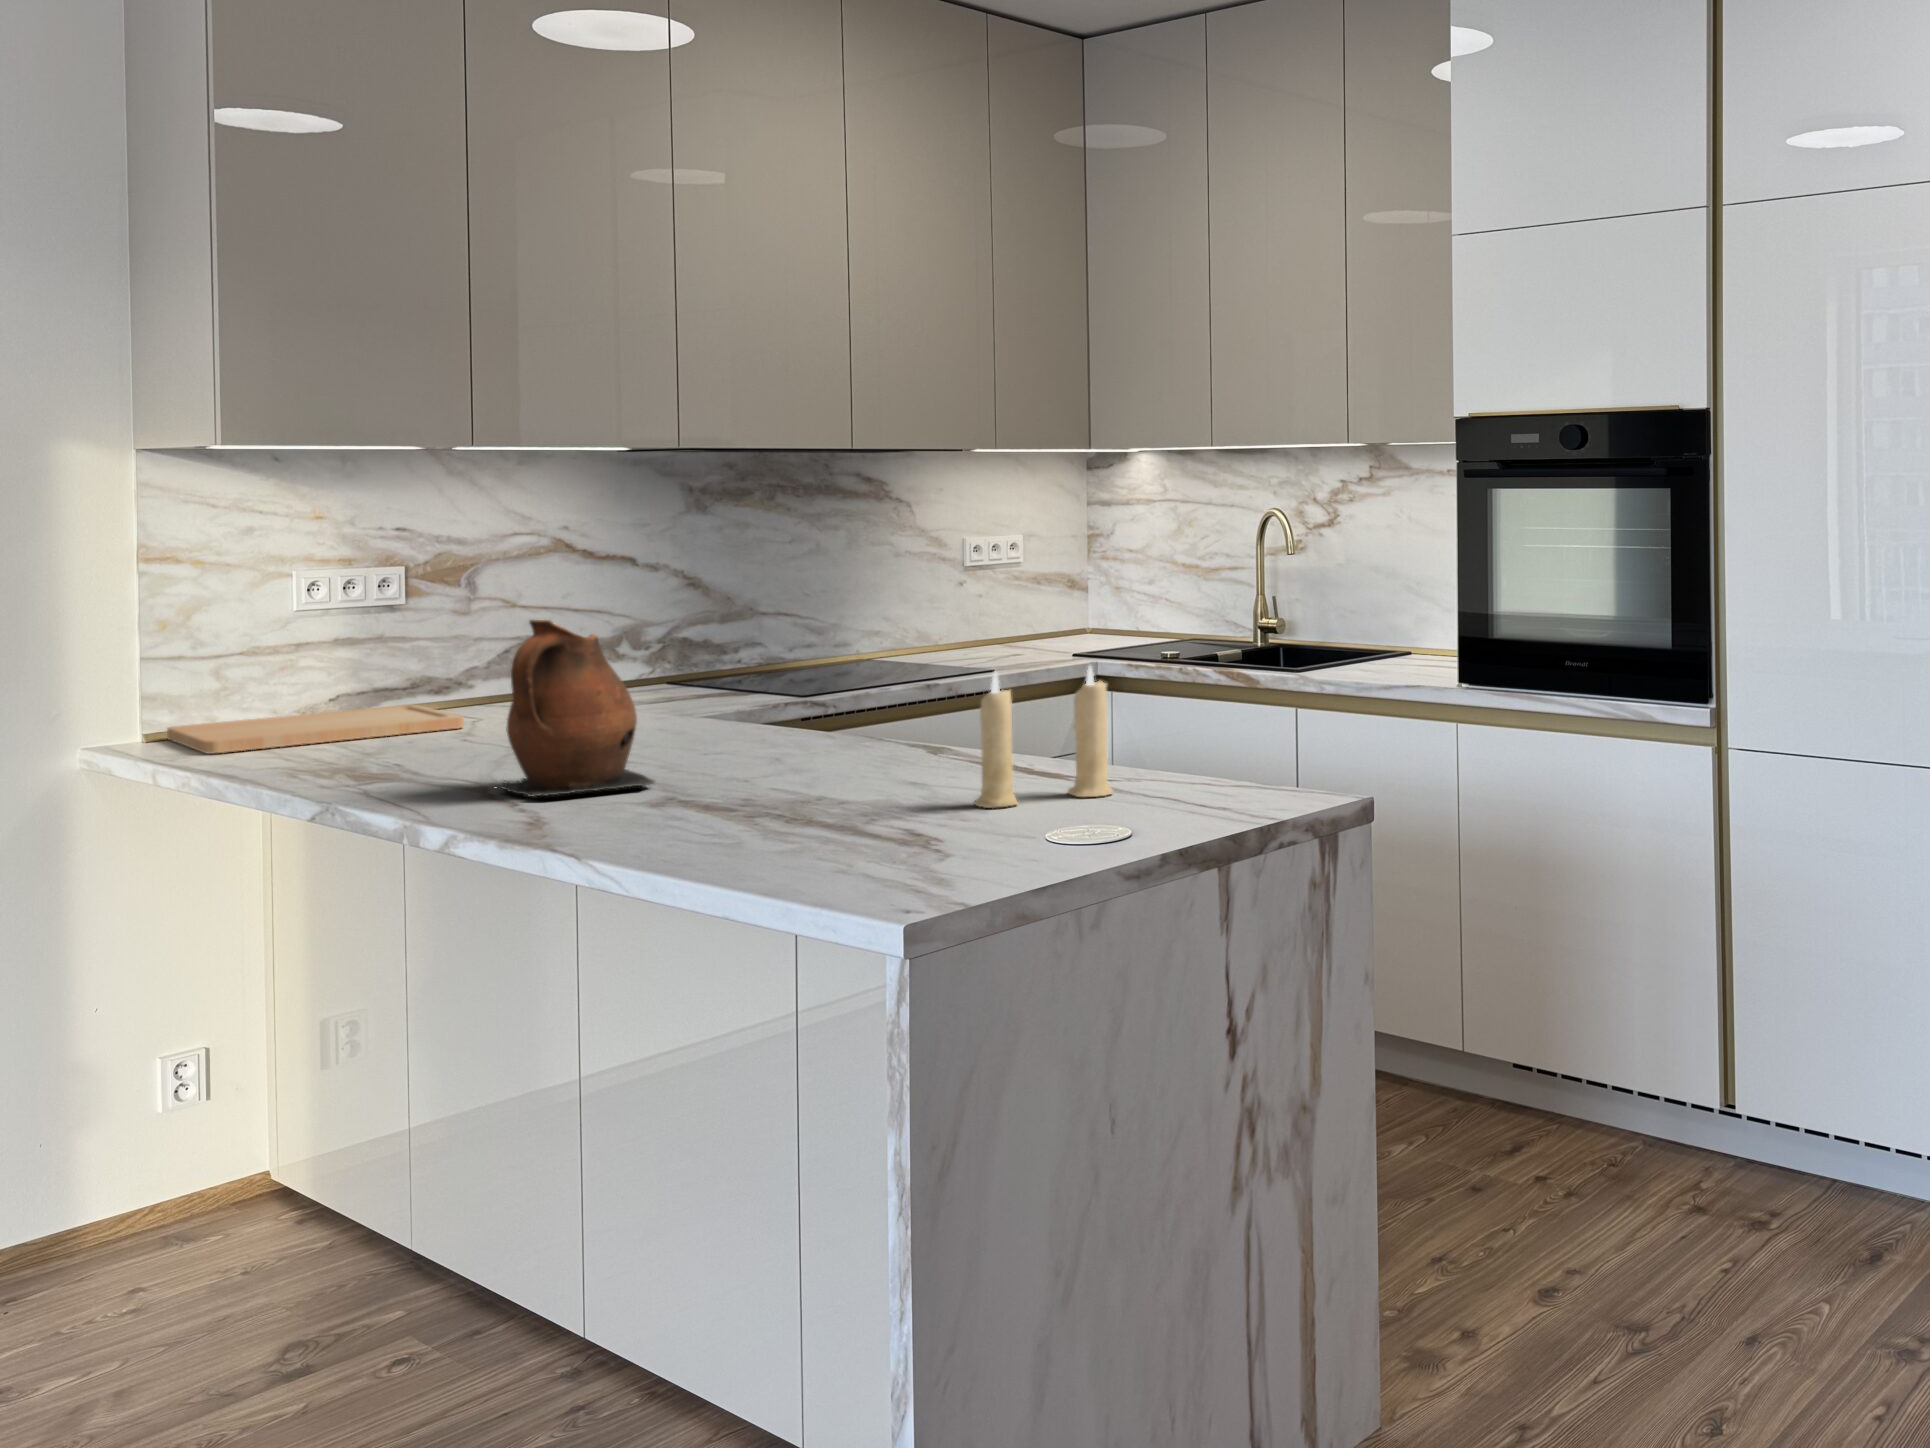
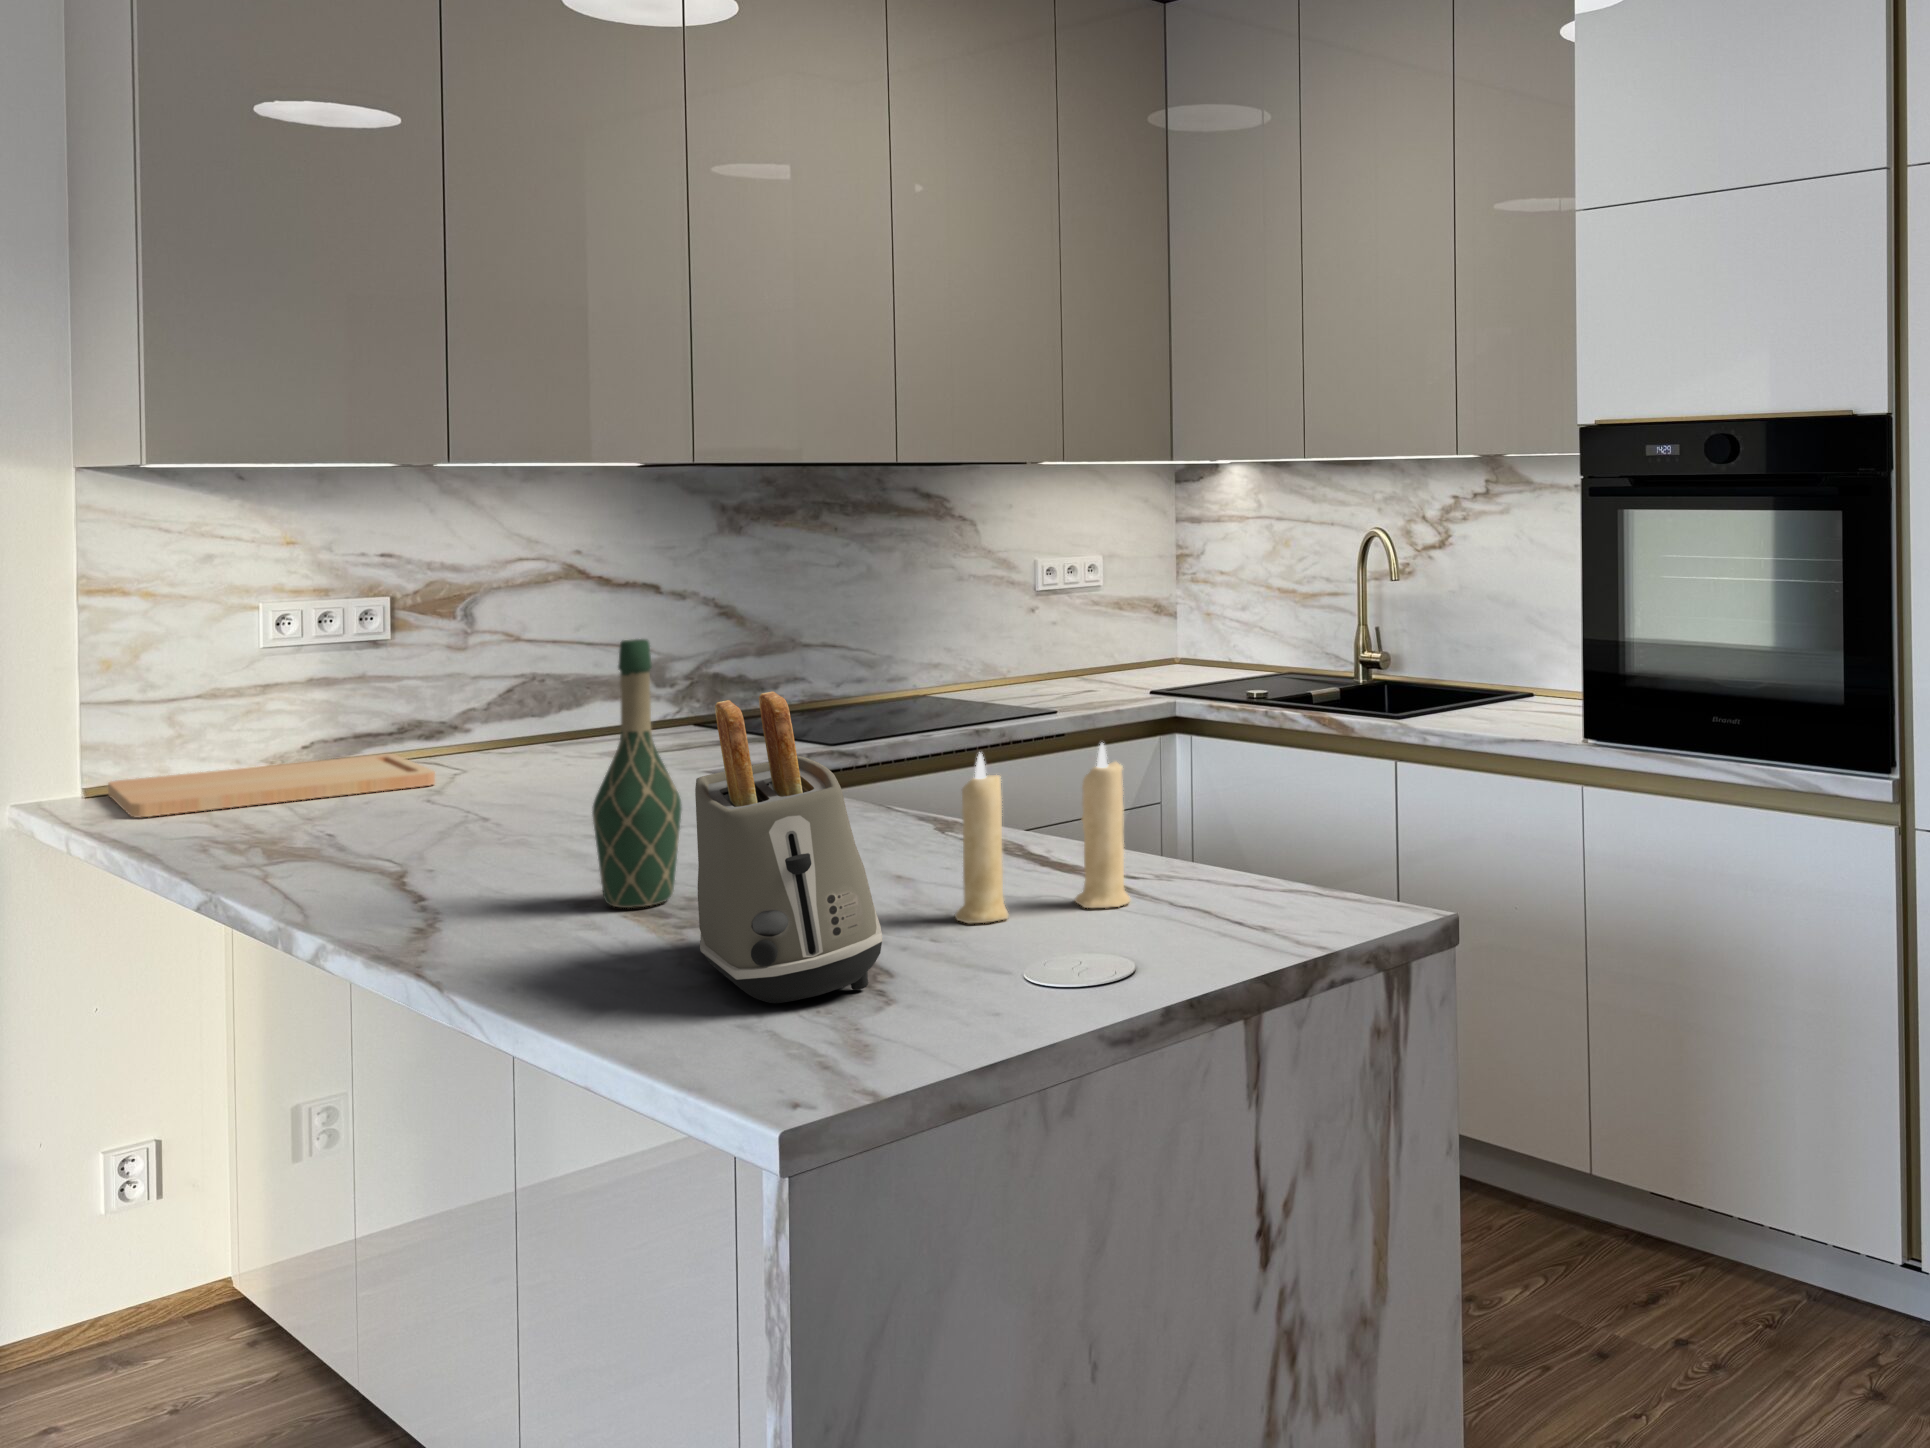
wine bottle: none [667,585,740,804] -> present [592,639,681,908]
toaster: none [775,618,939,856] -> present [695,691,882,1003]
ceramic pitcher: present [502,620,655,796] -> none [403,678,594,893]

